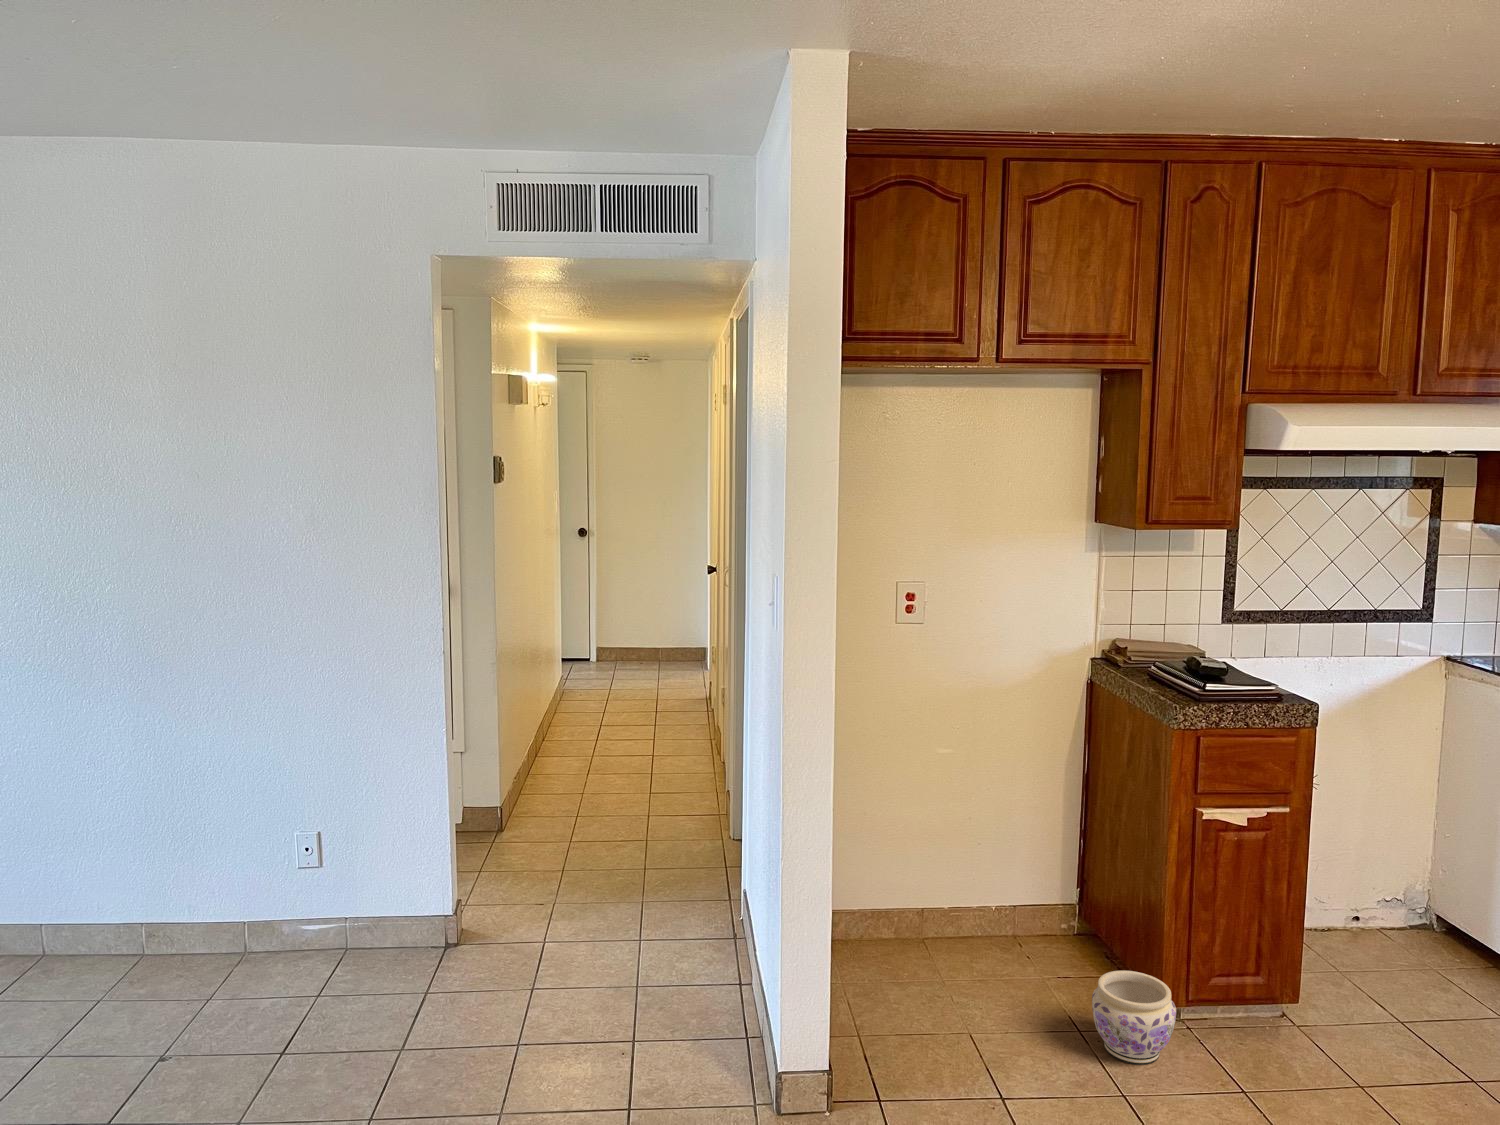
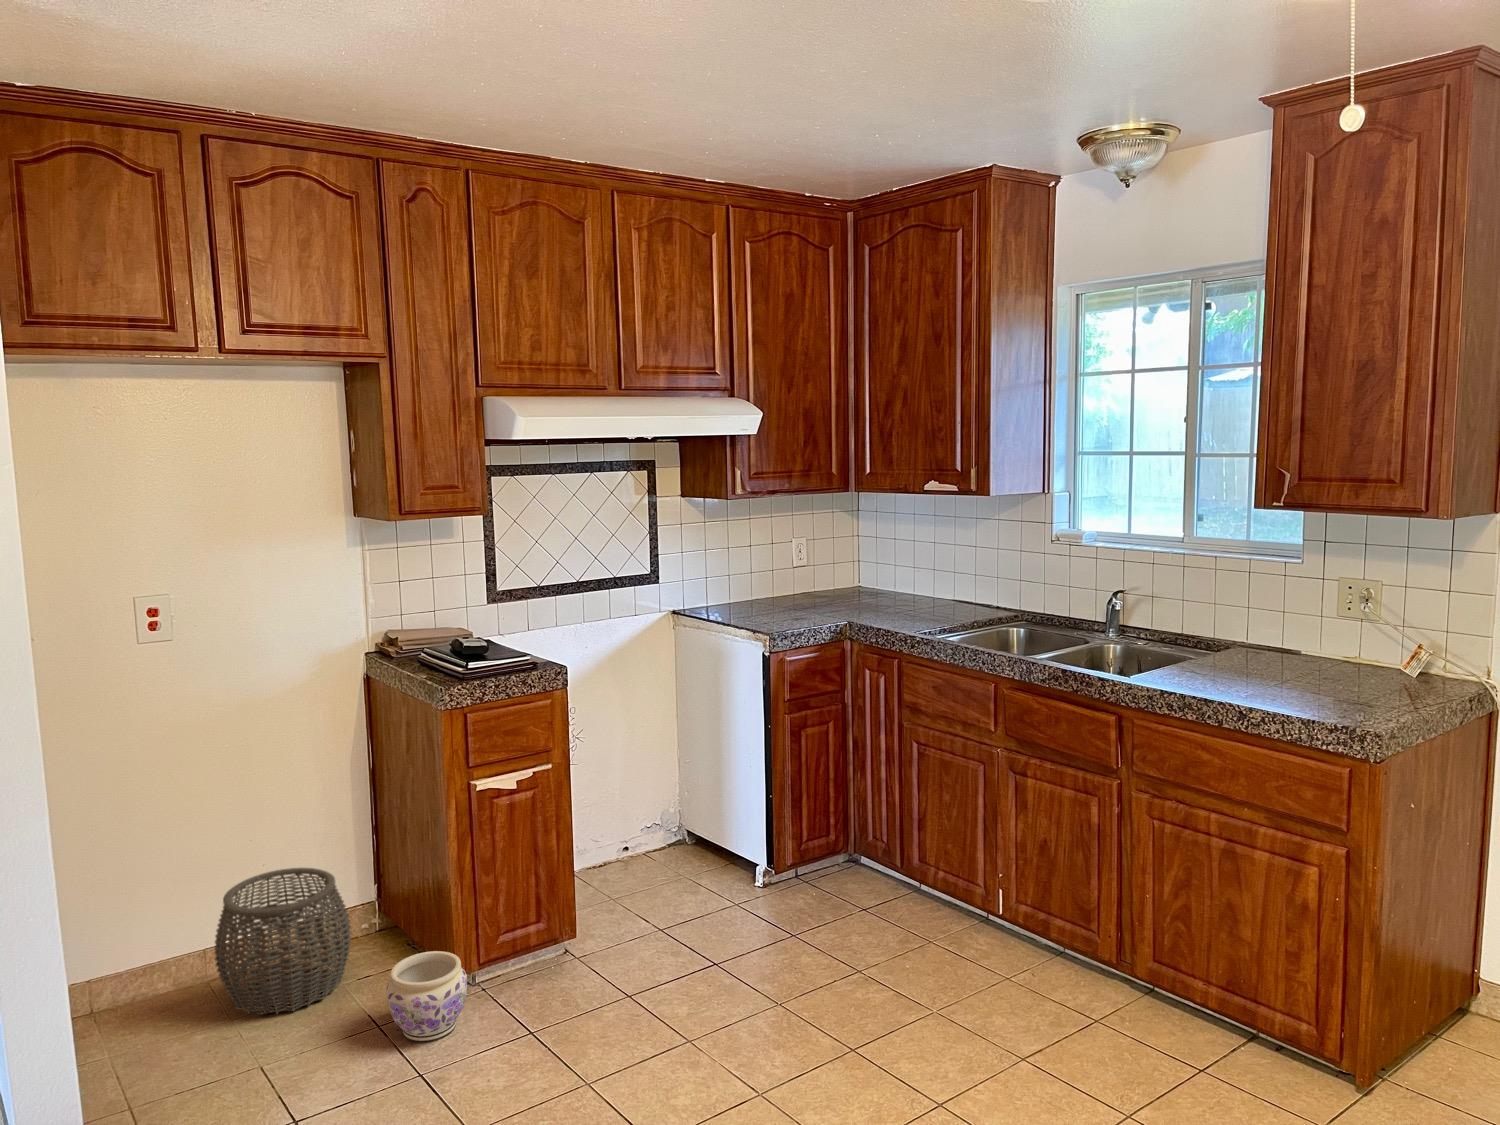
woven basket: none [934,851,1056,988] -> present [214,868,352,1015]

